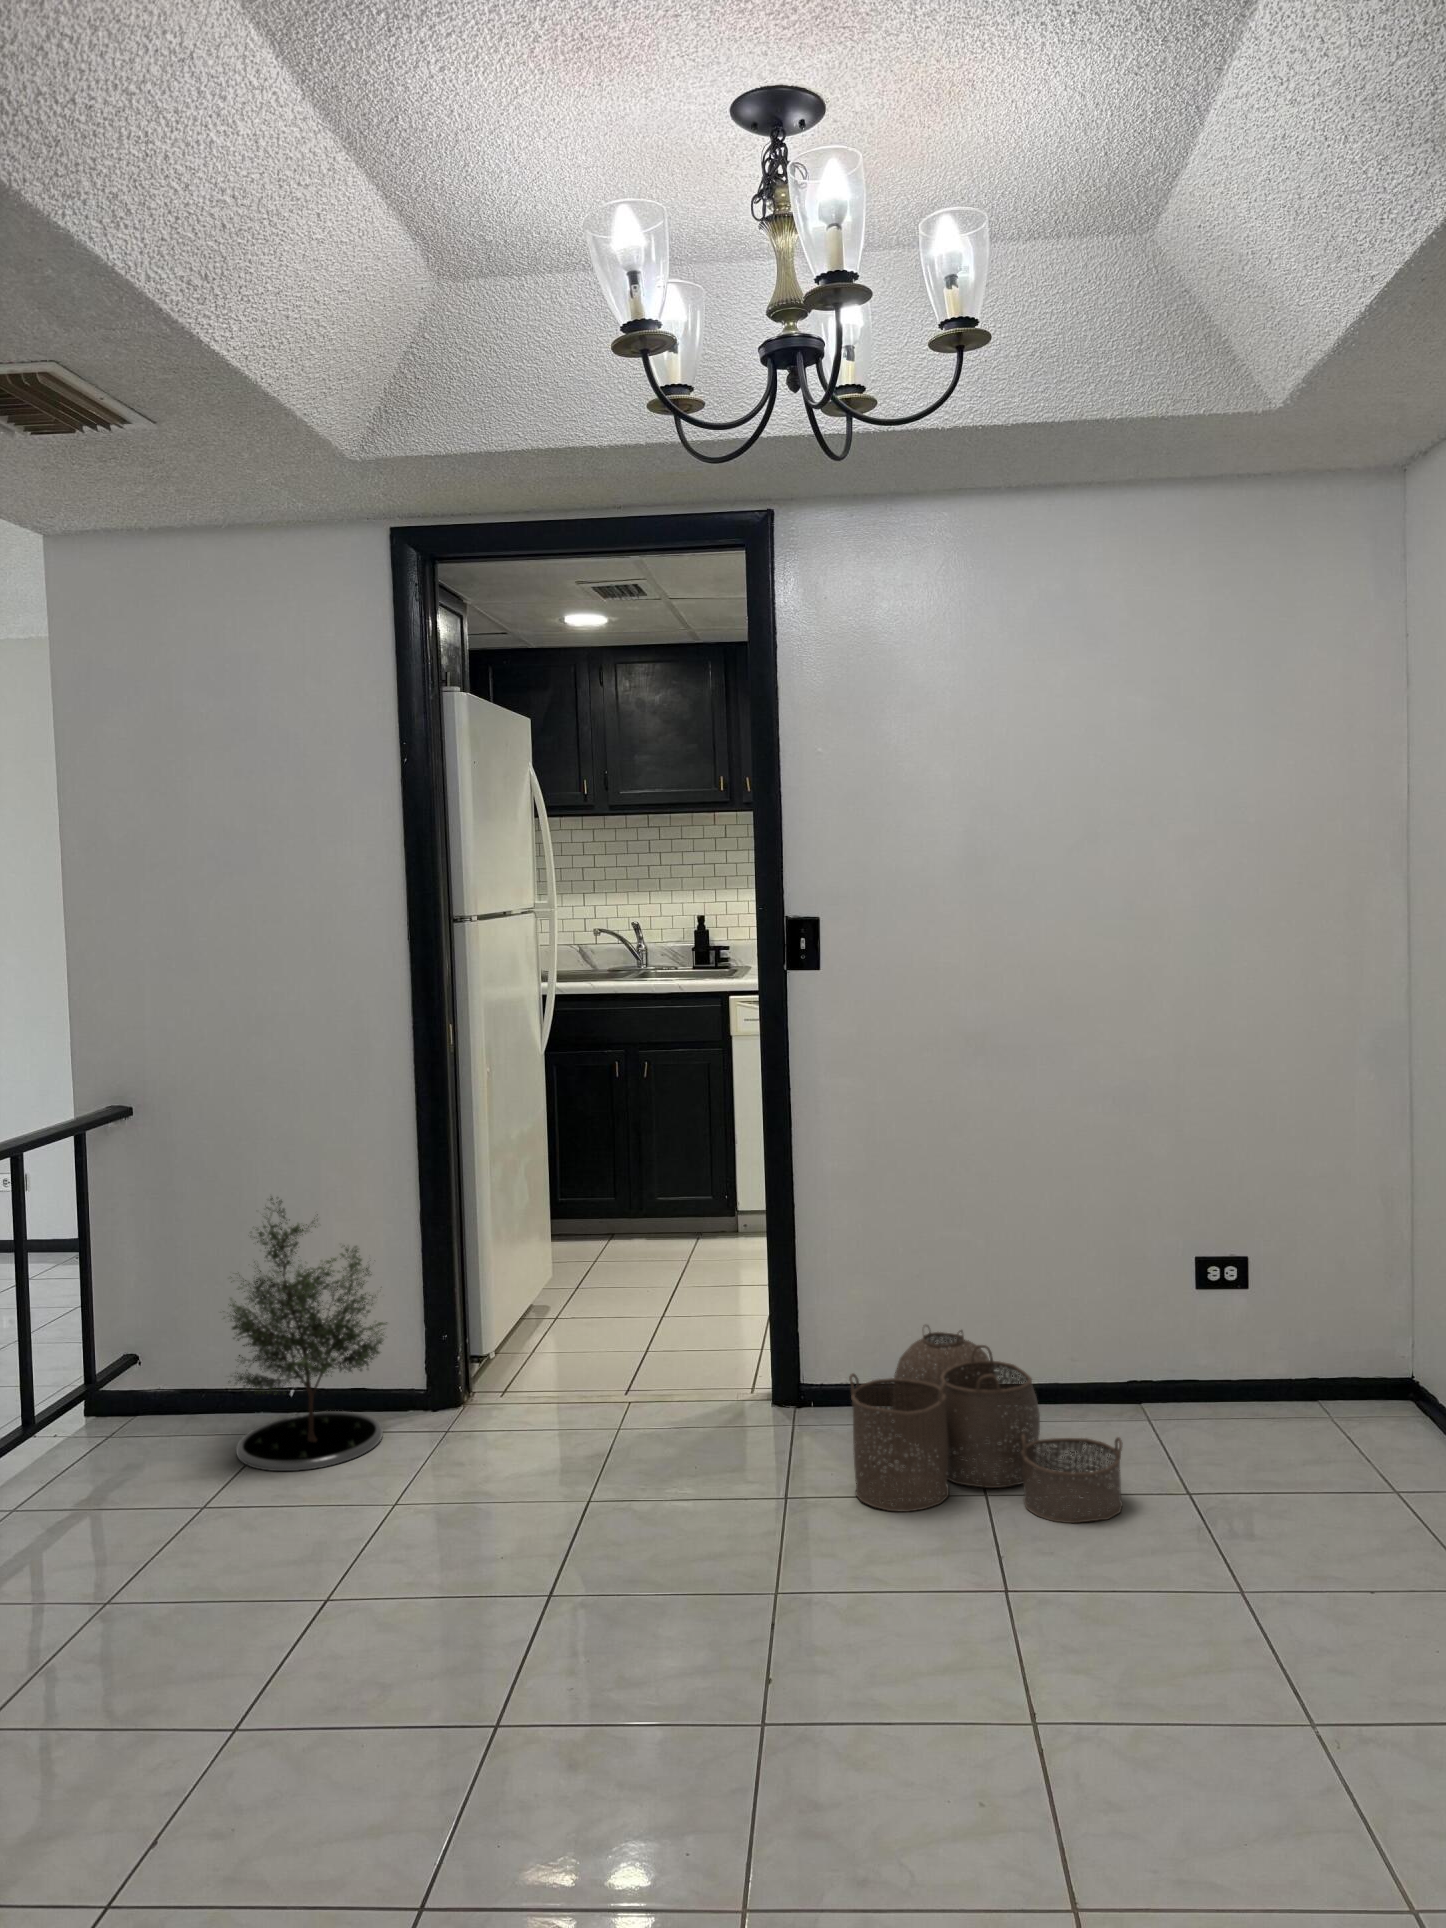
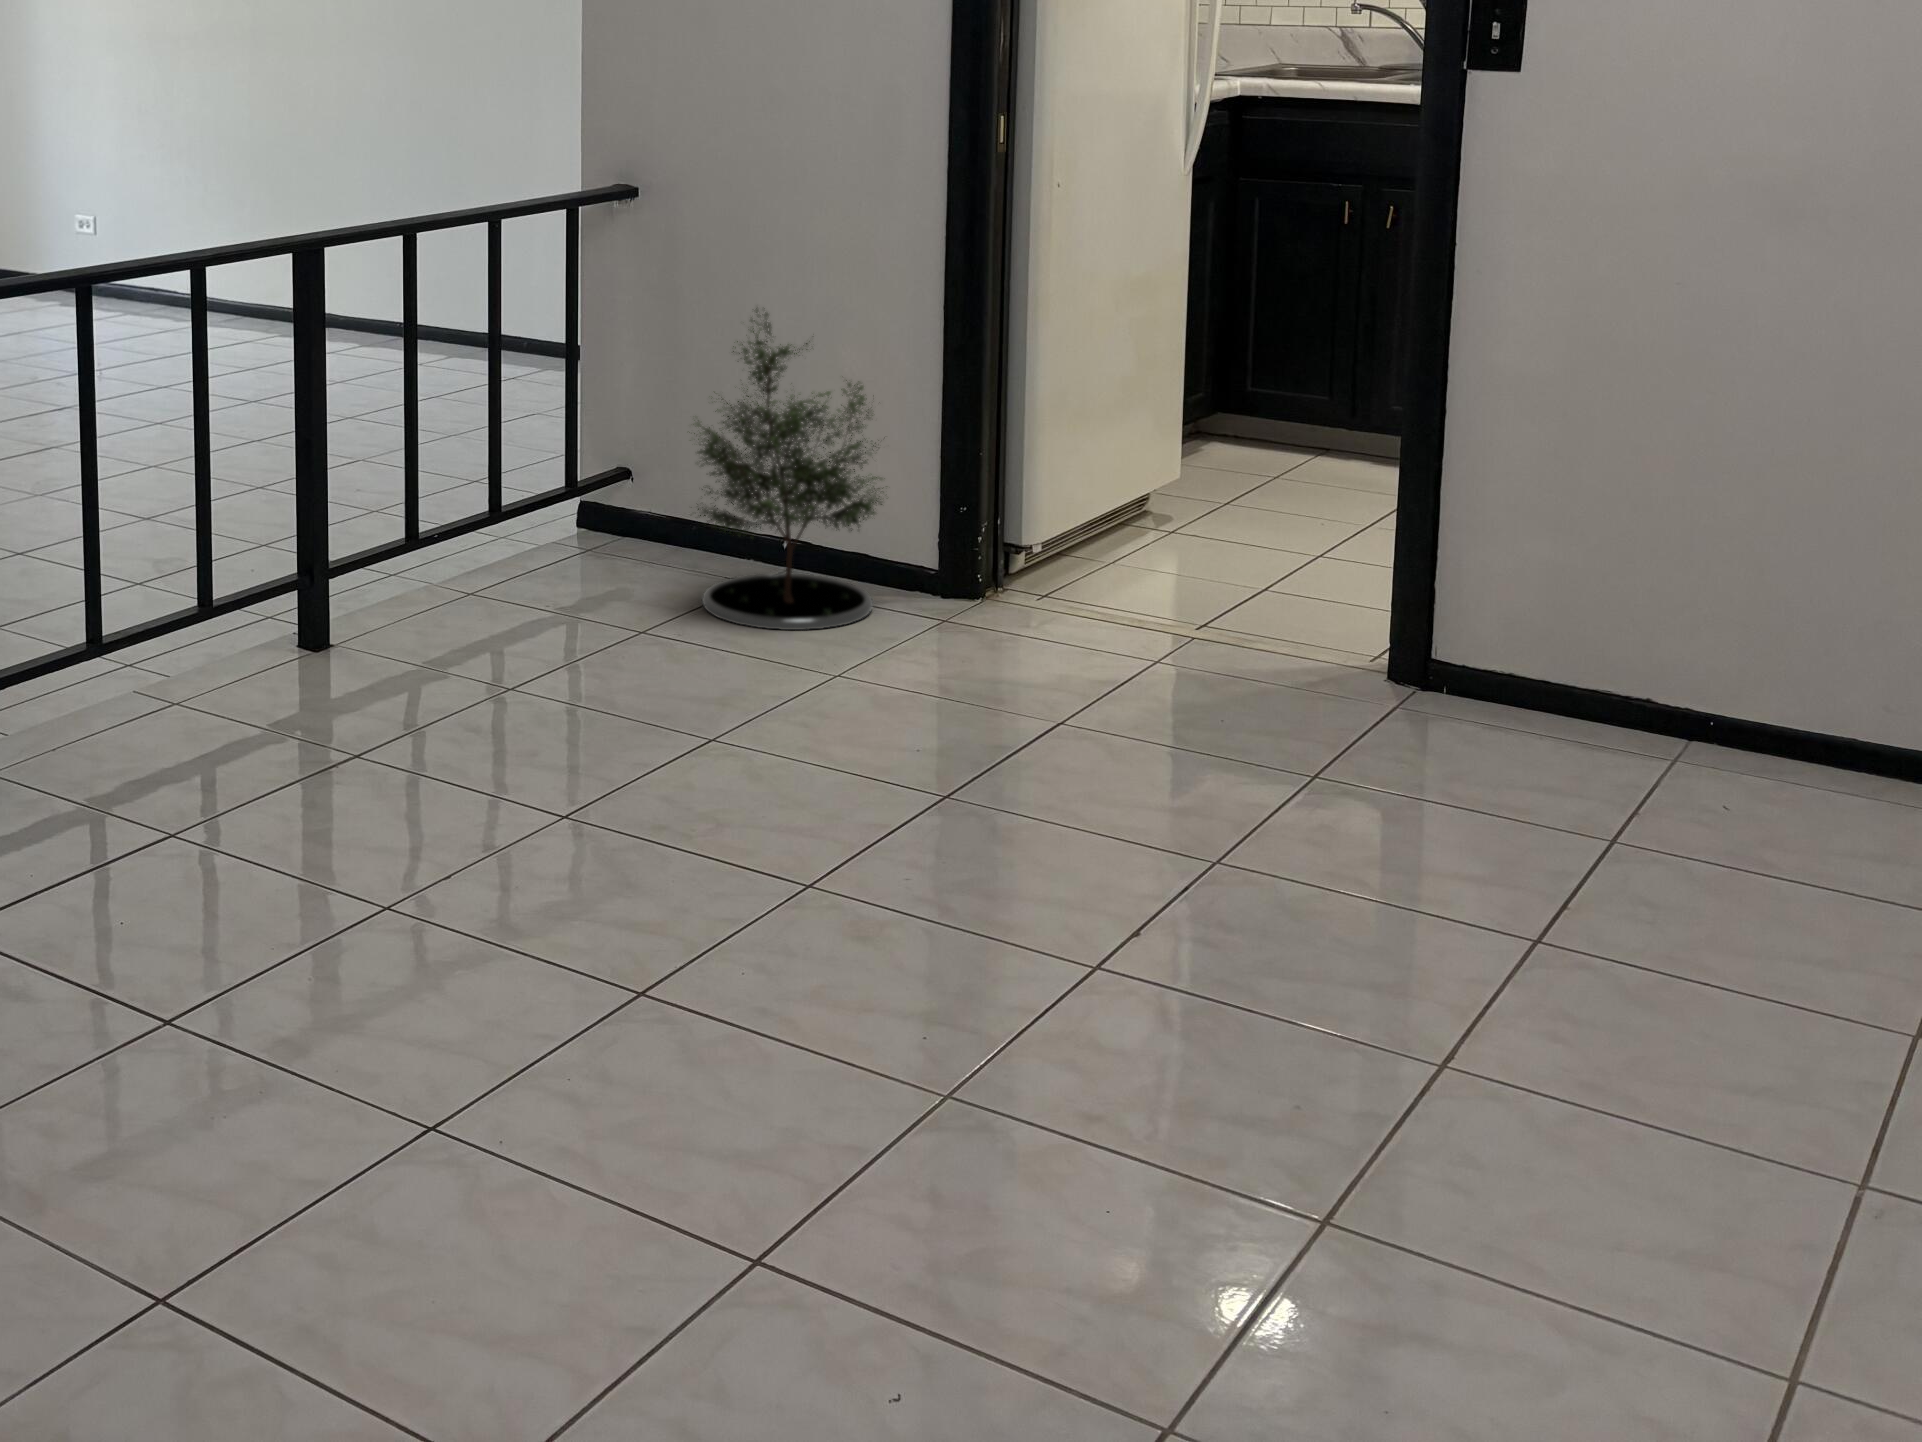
woven basket: present [849,1326,1122,1523] -> none [1420,597,1830,894]

